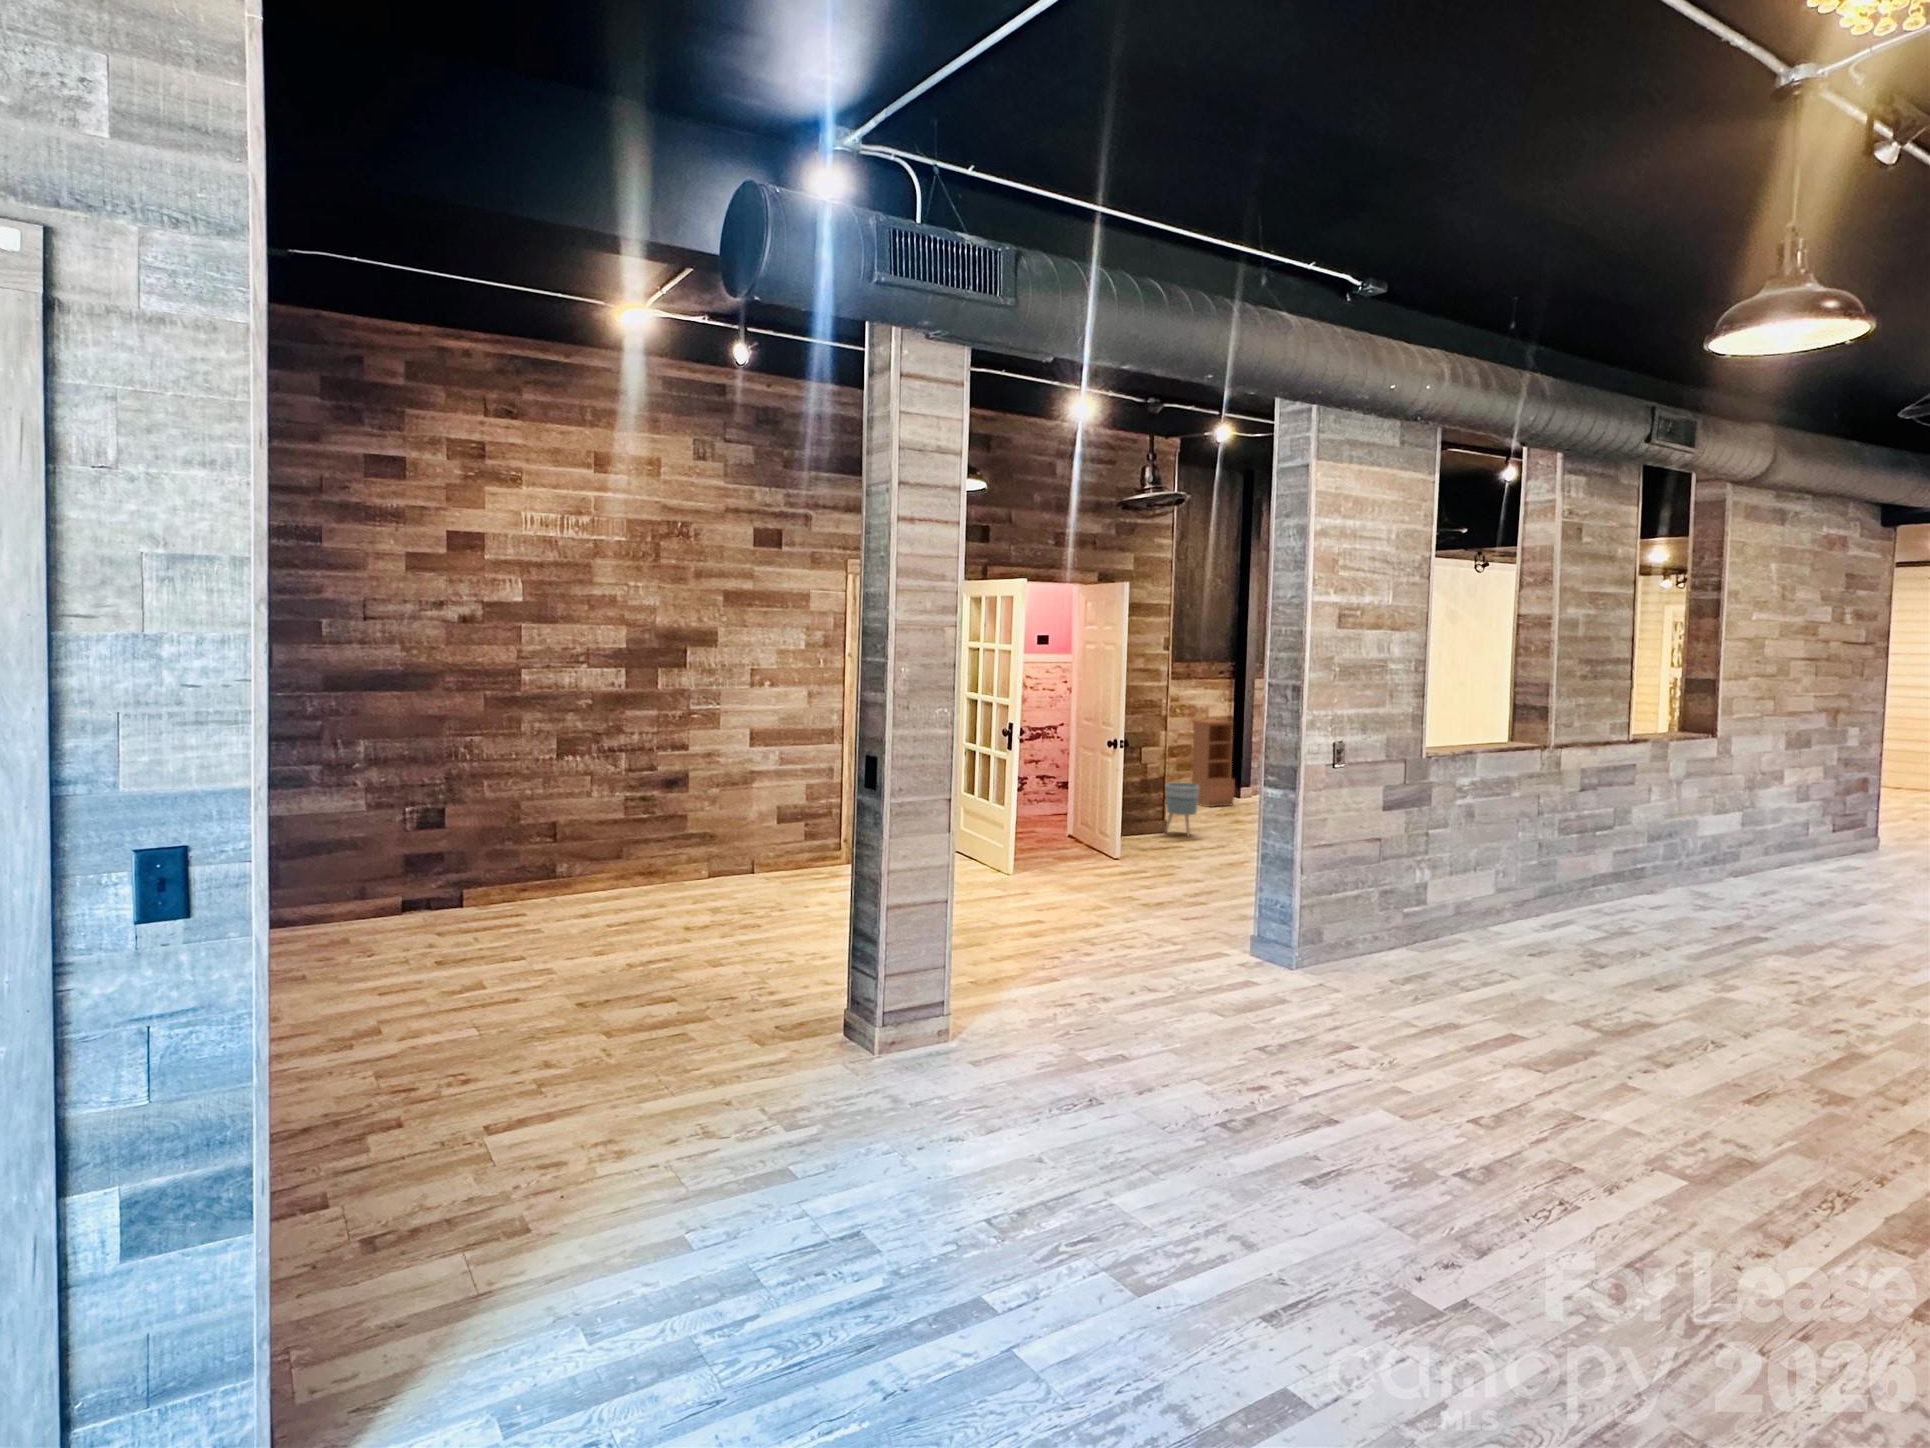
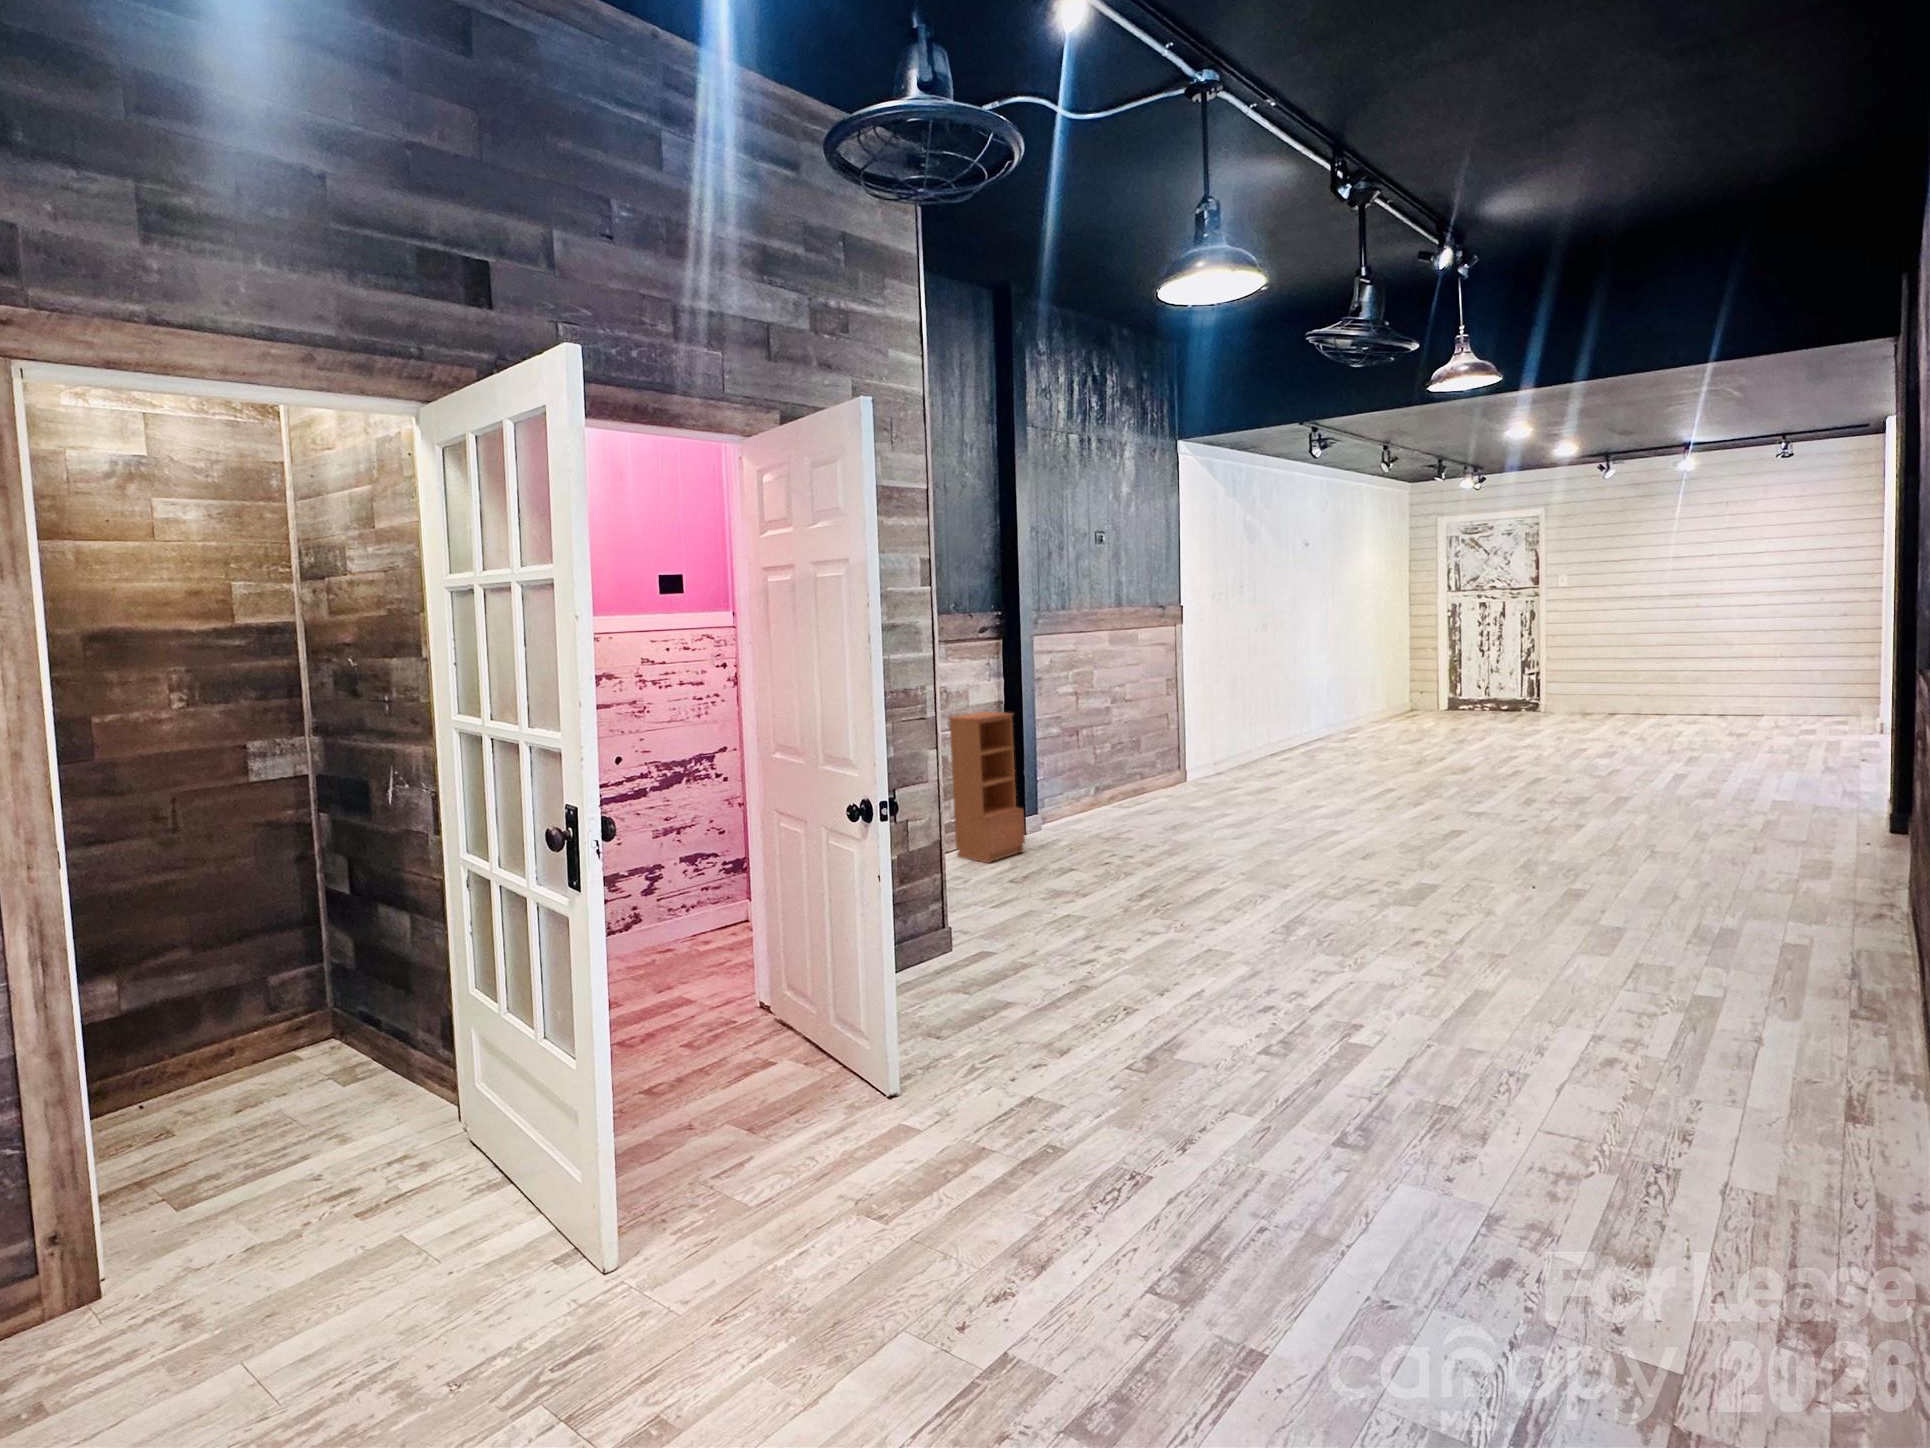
planter: present [1165,782,1199,836] -> none [951,849,1018,964]

